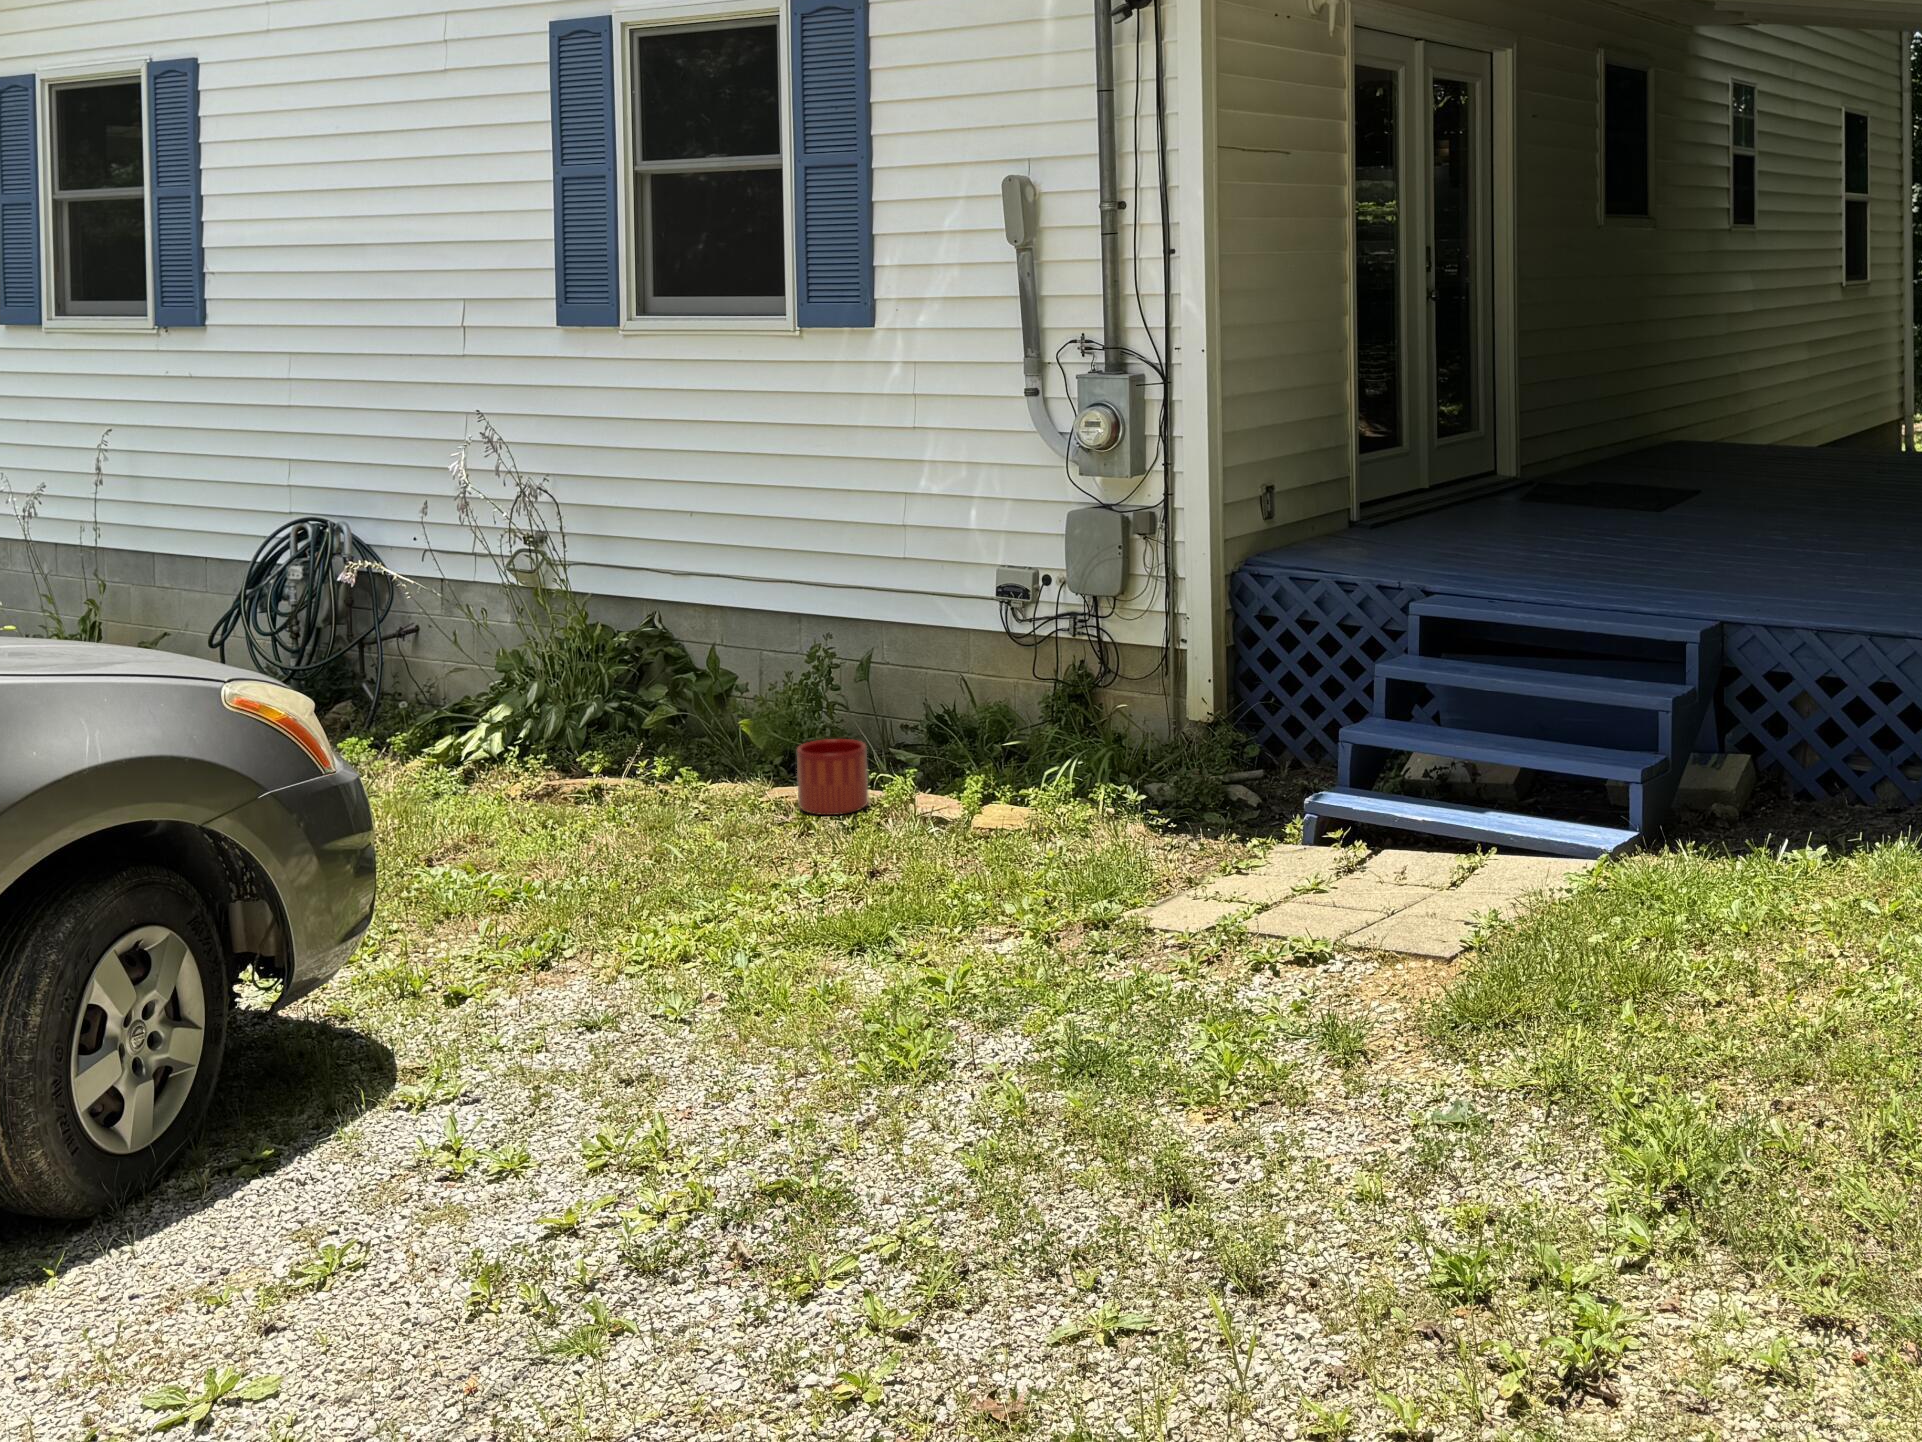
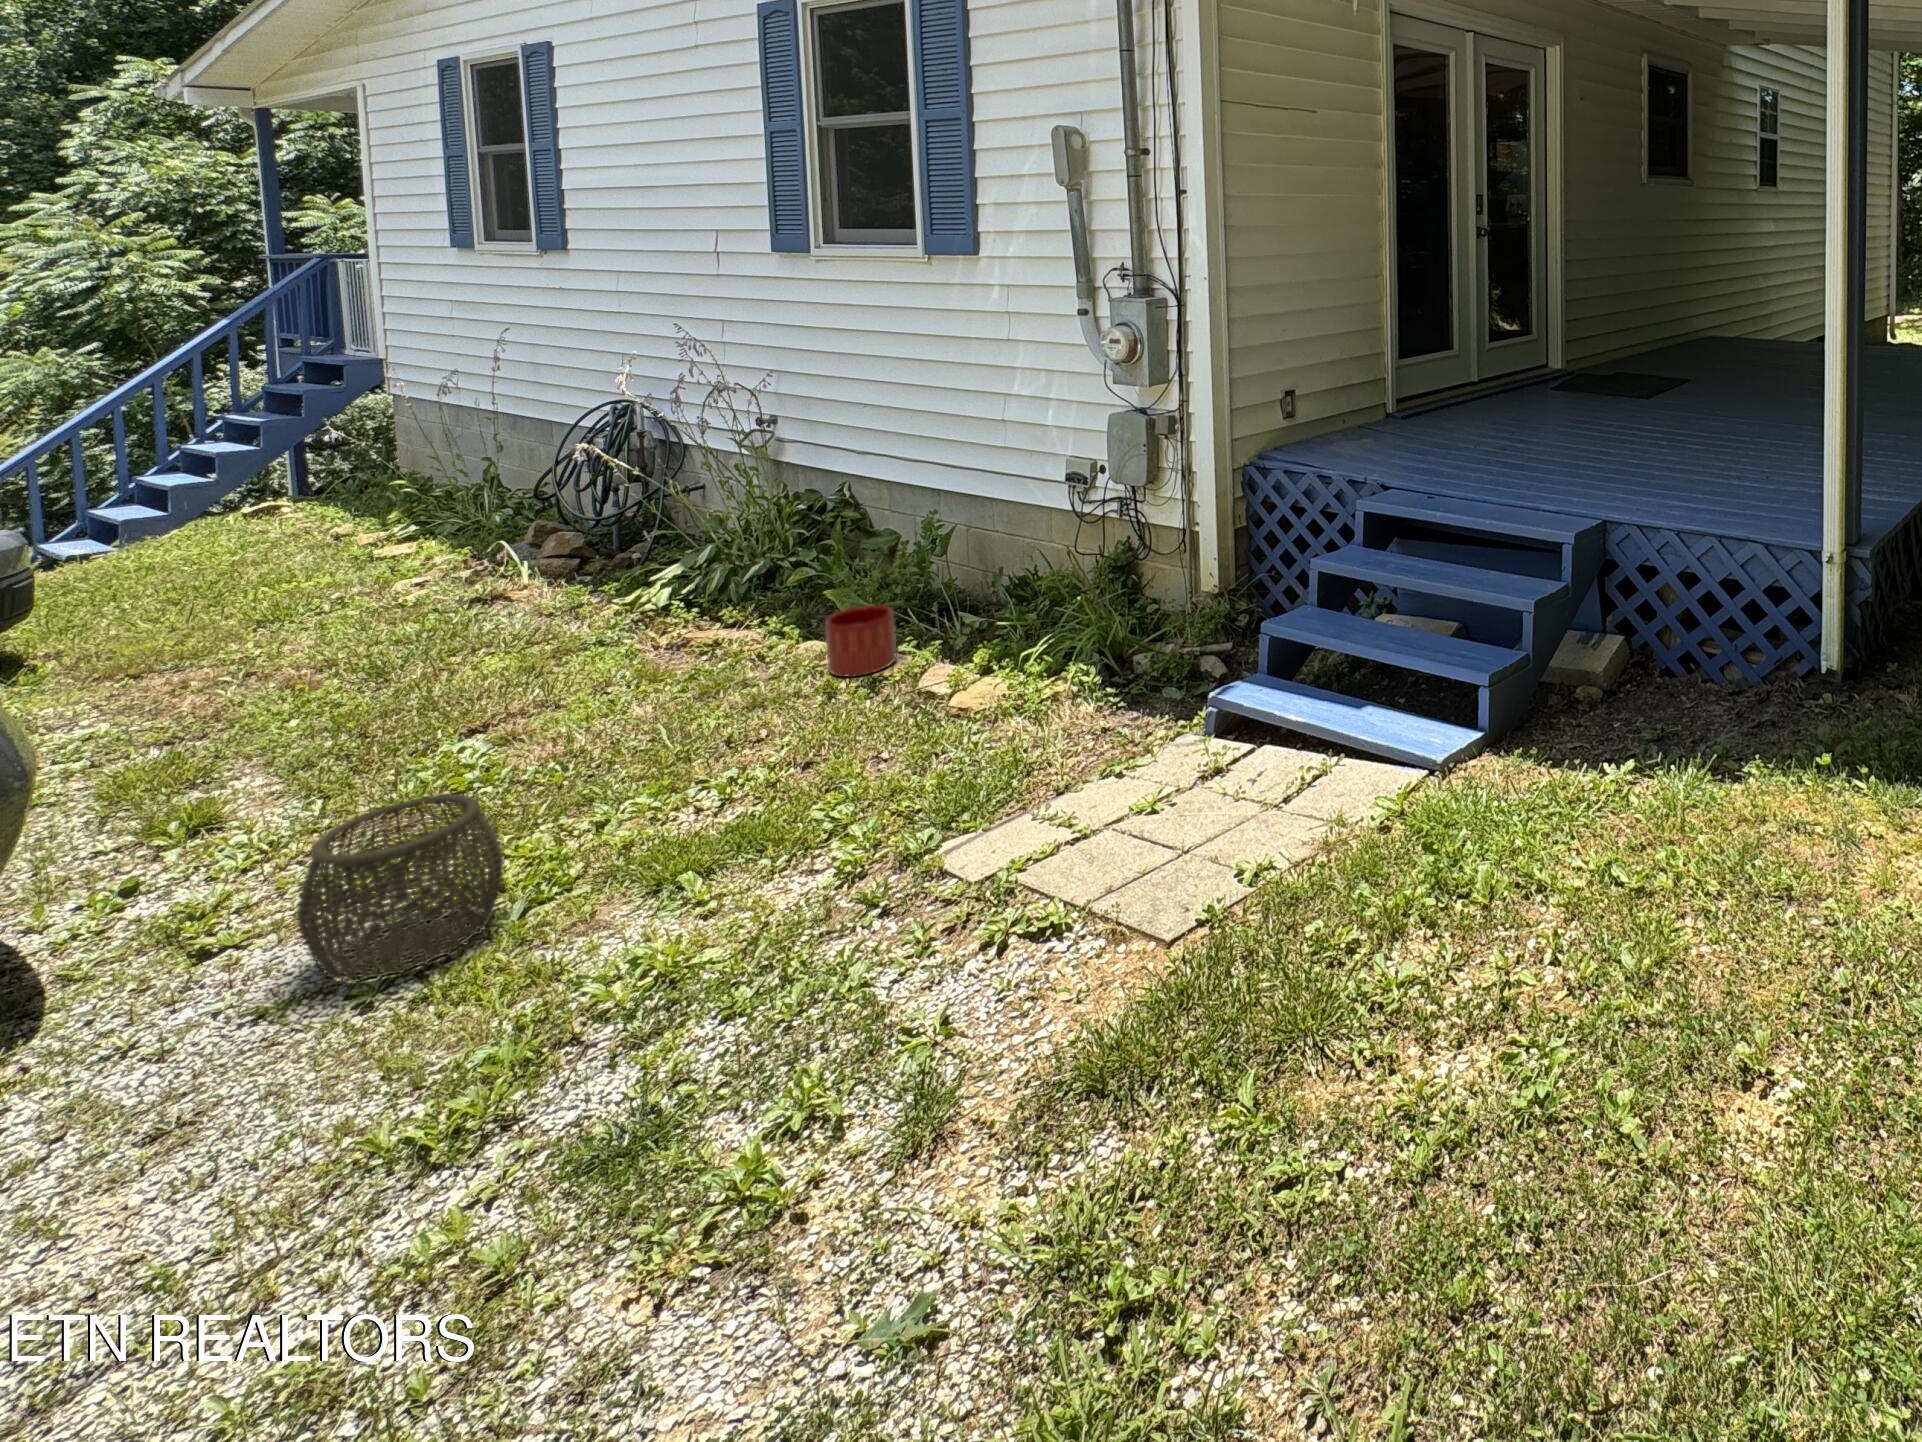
woven basket: none [635,839,776,990] -> present [297,794,504,982]

